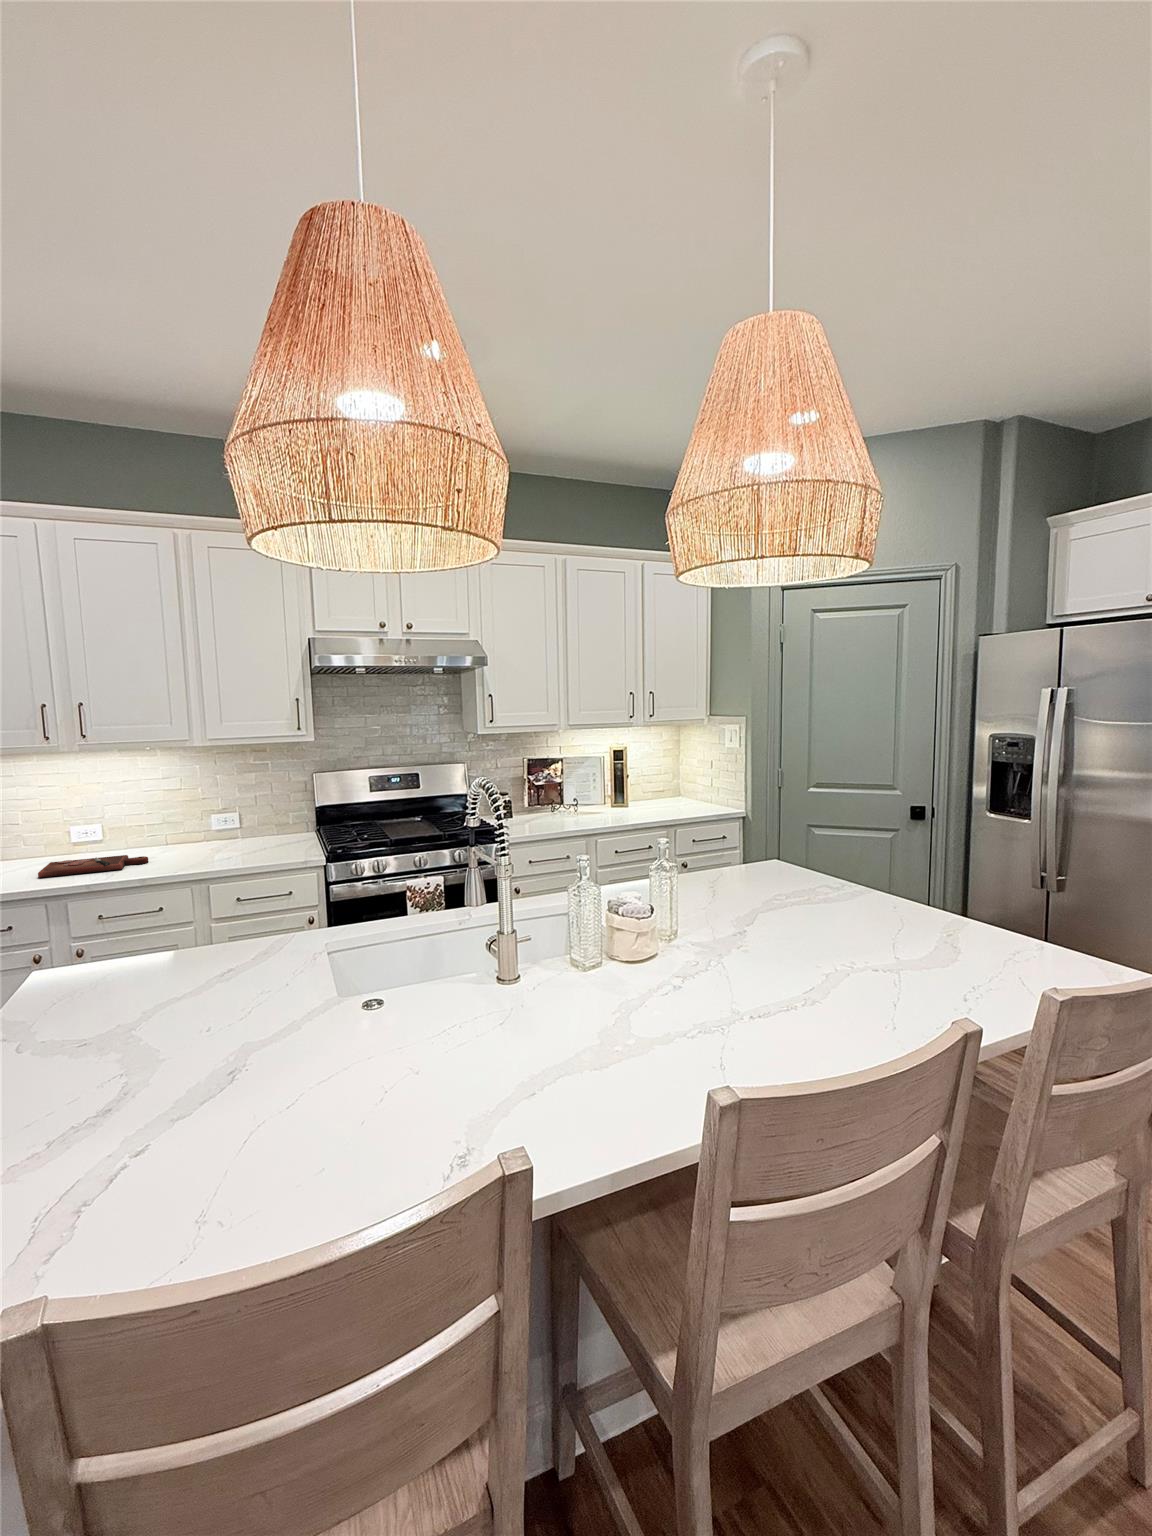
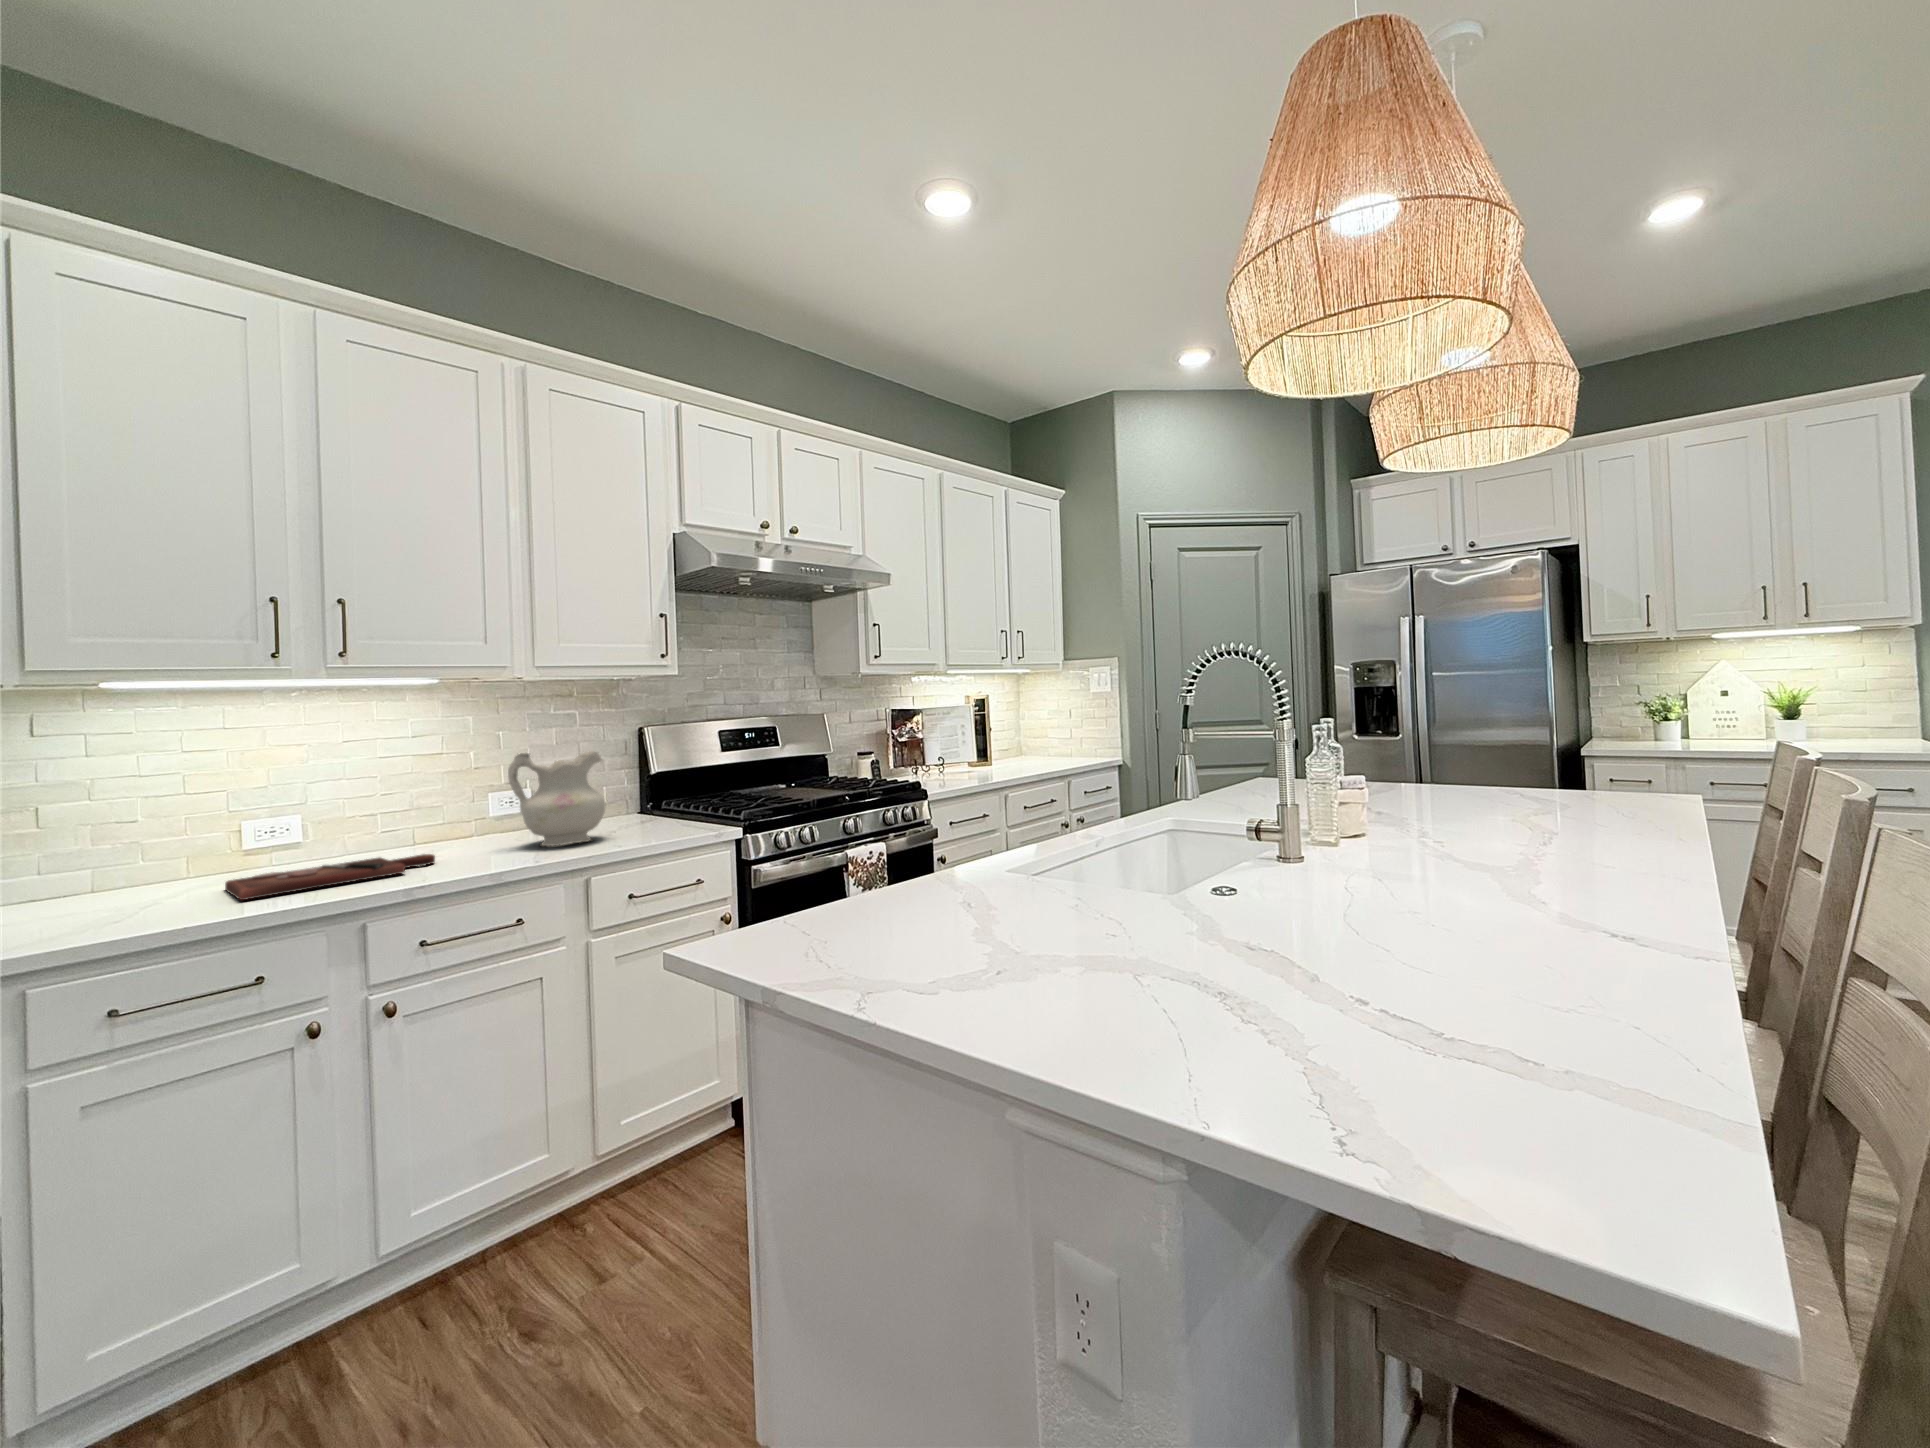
ceramic pitcher: none [192,797,251,858] -> present [508,751,605,846]

